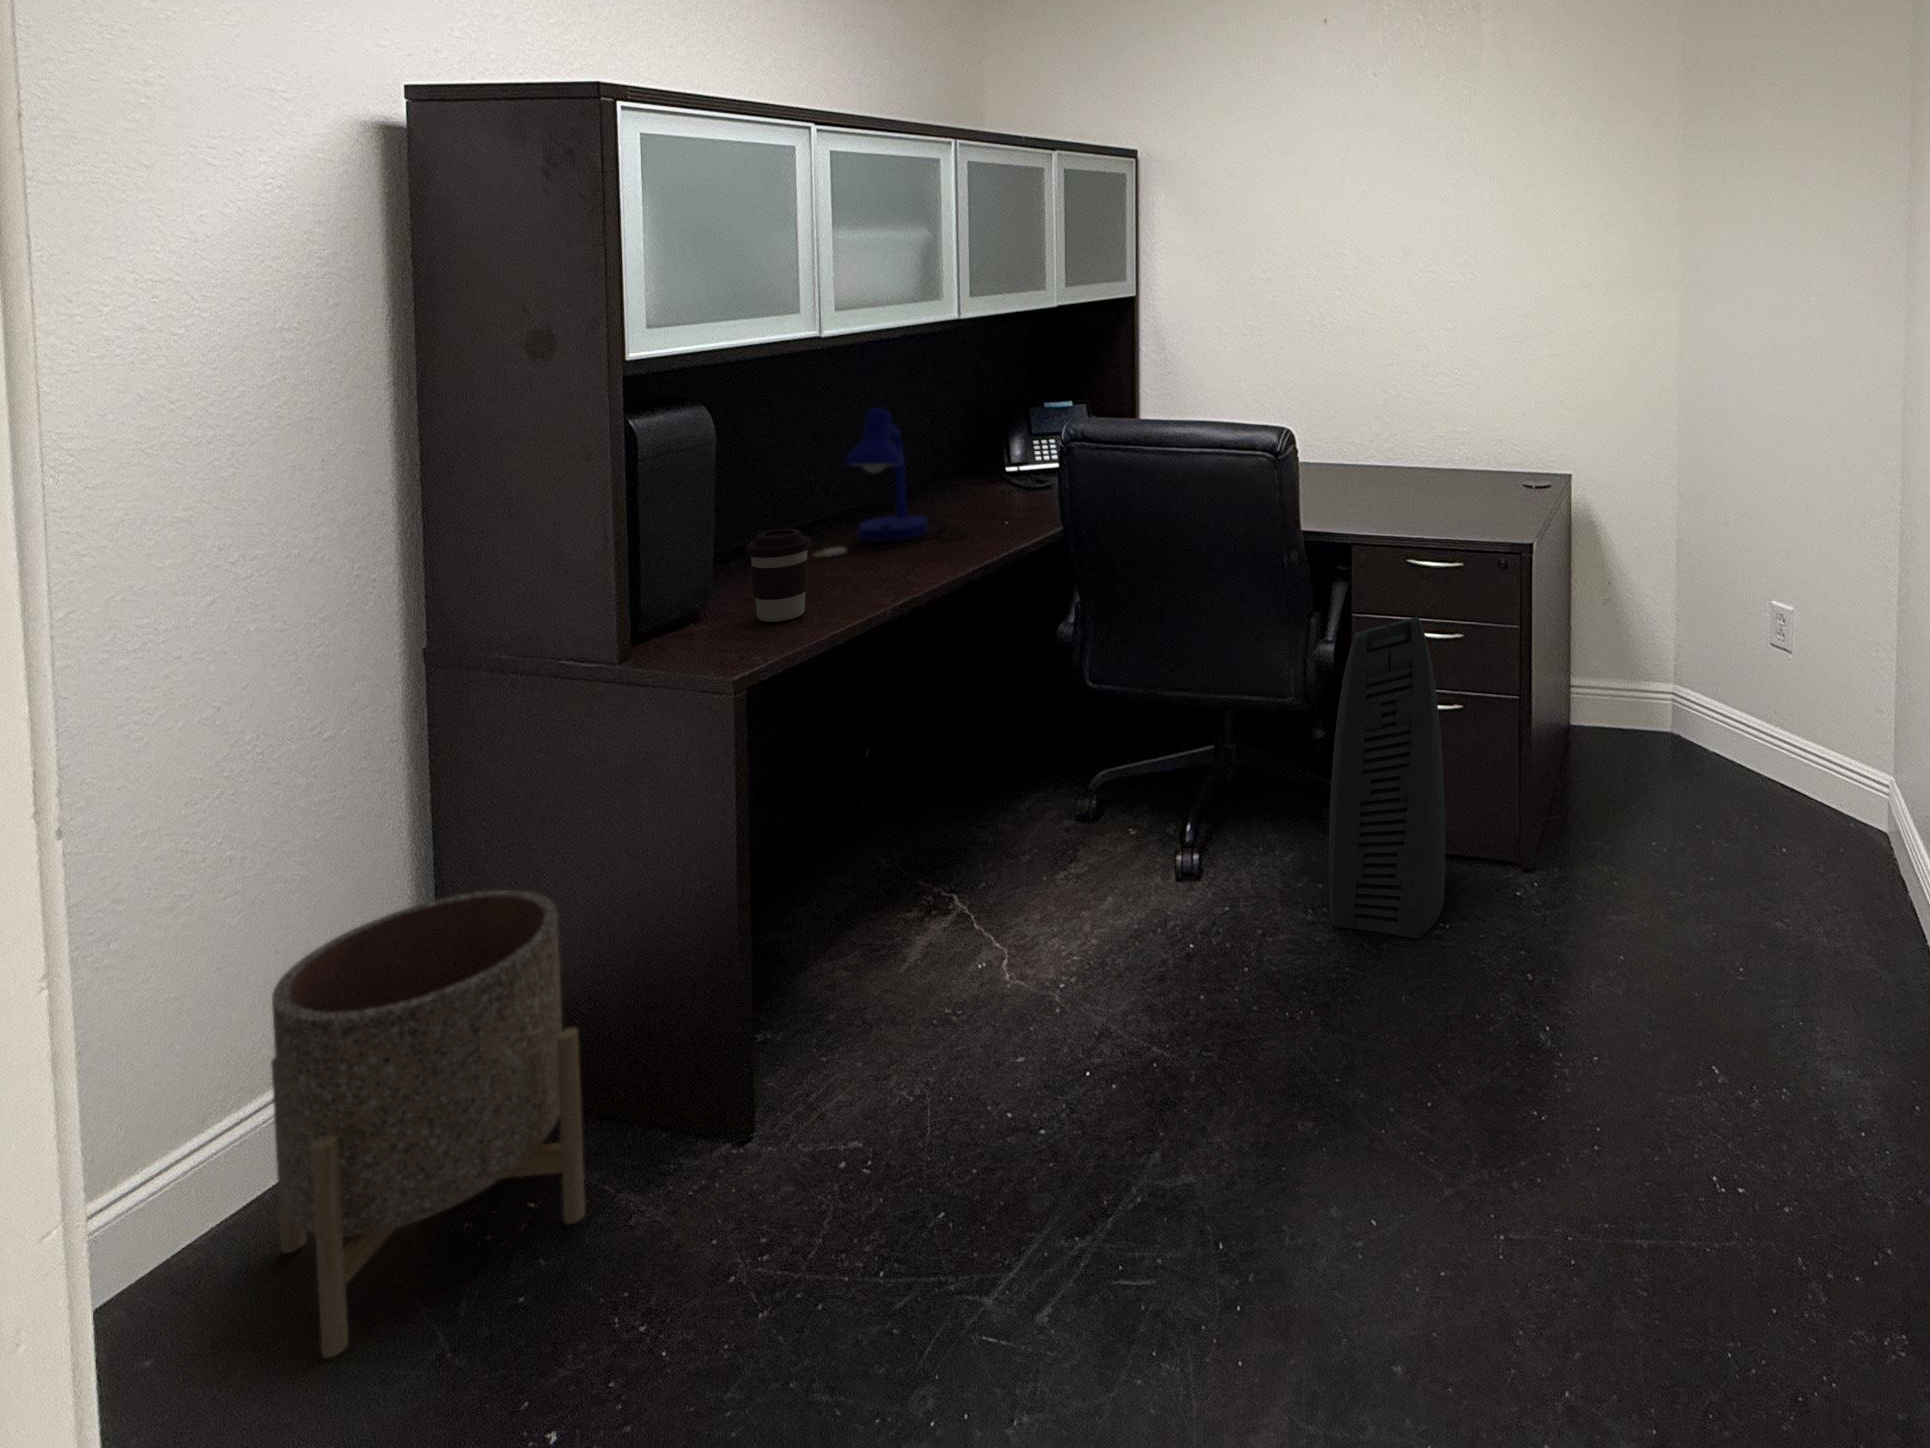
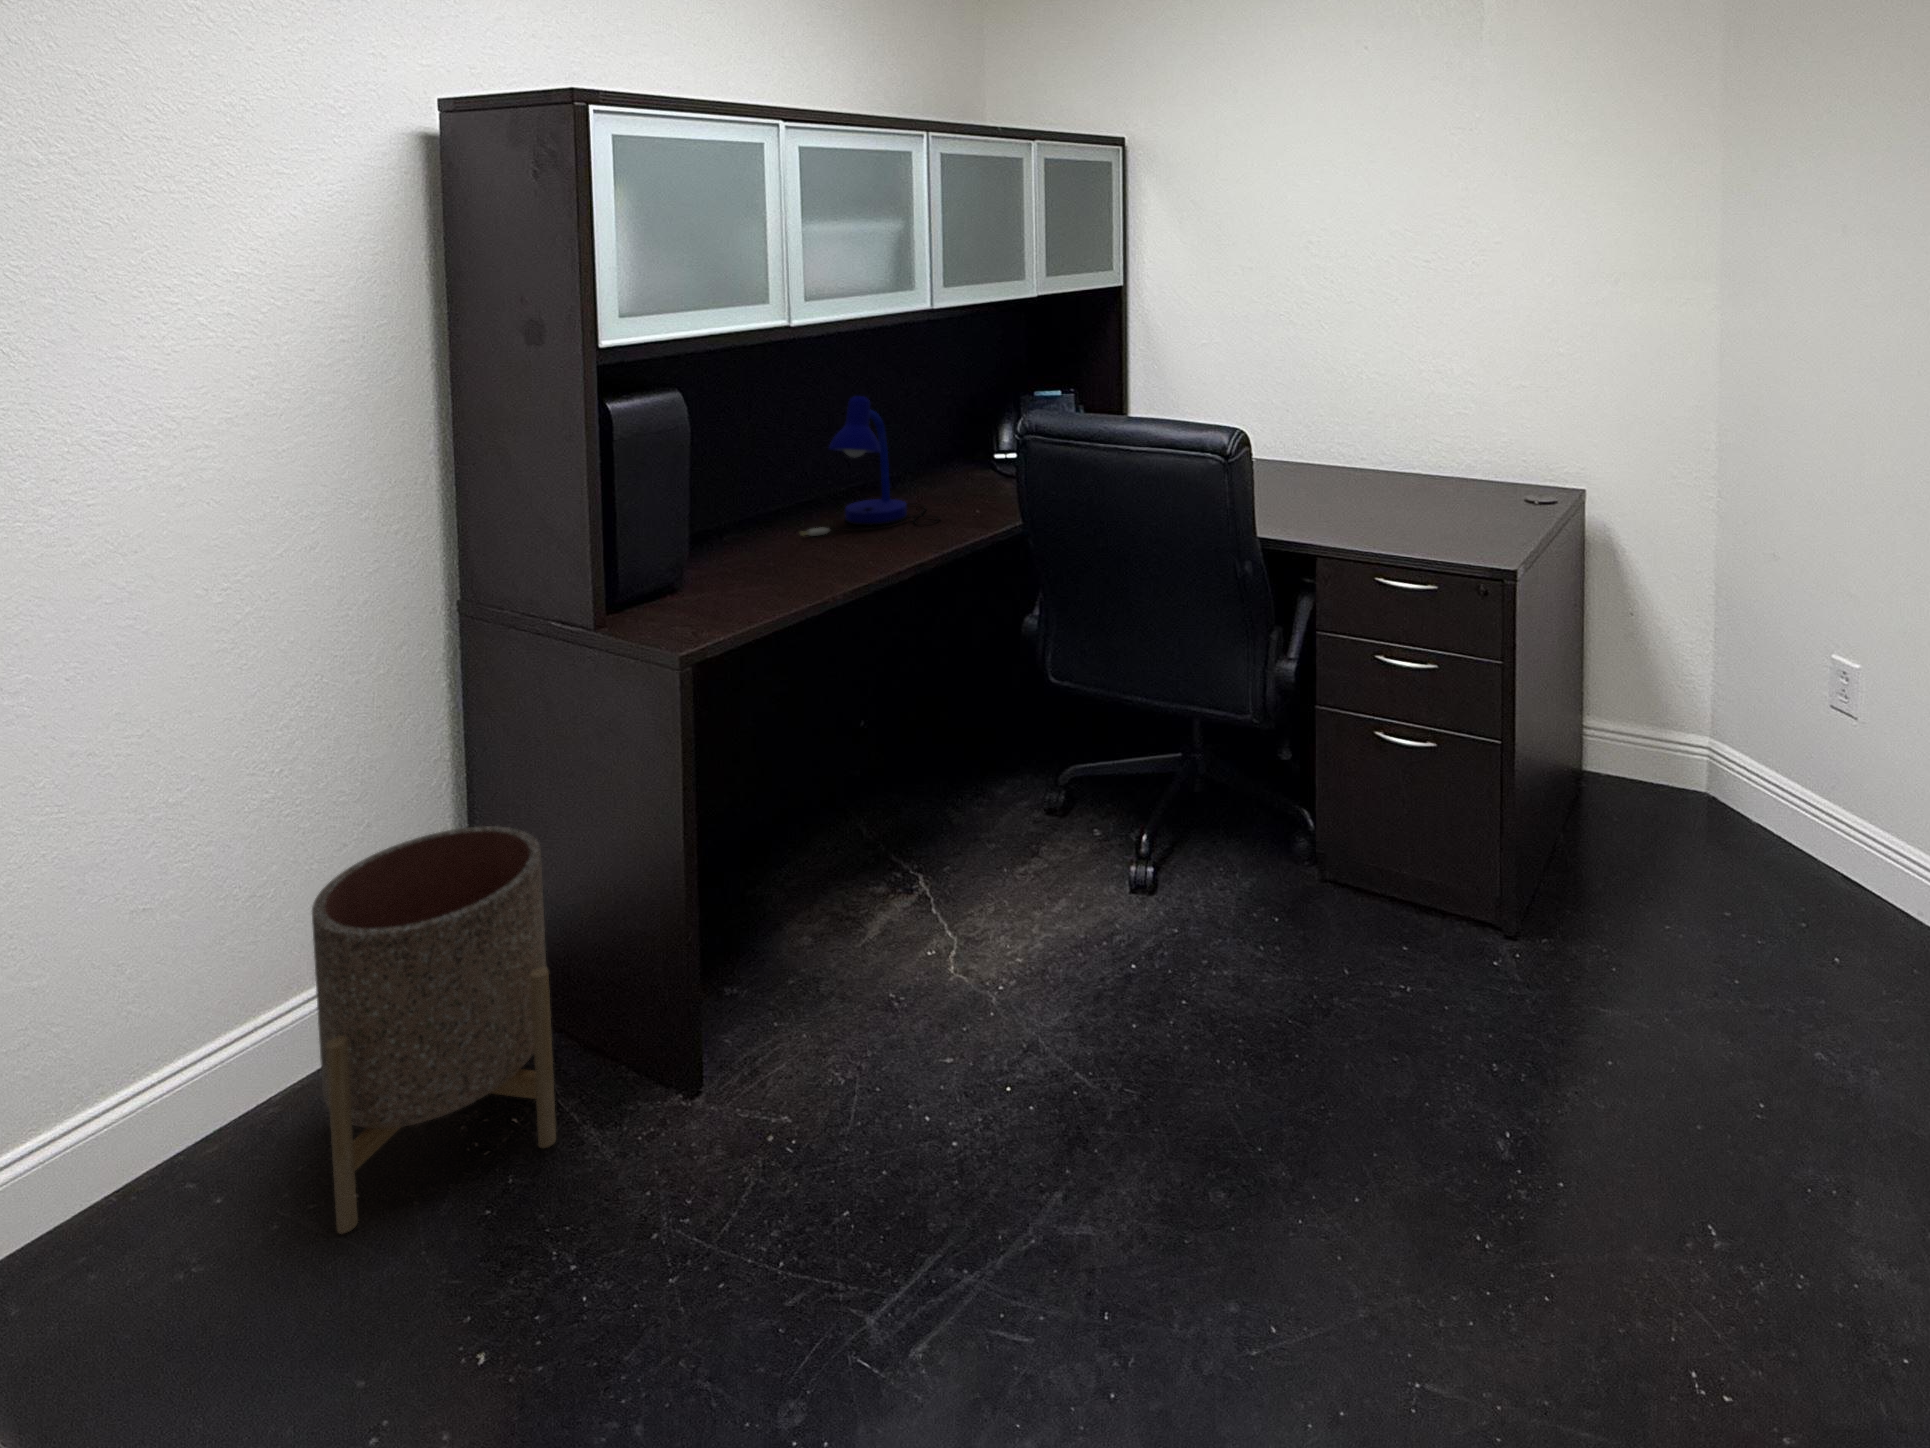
coffee cup: present [747,529,811,622] -> none [716,511,773,600]
air purifier: present [1329,617,1445,939] -> none [1280,643,1410,1002]

